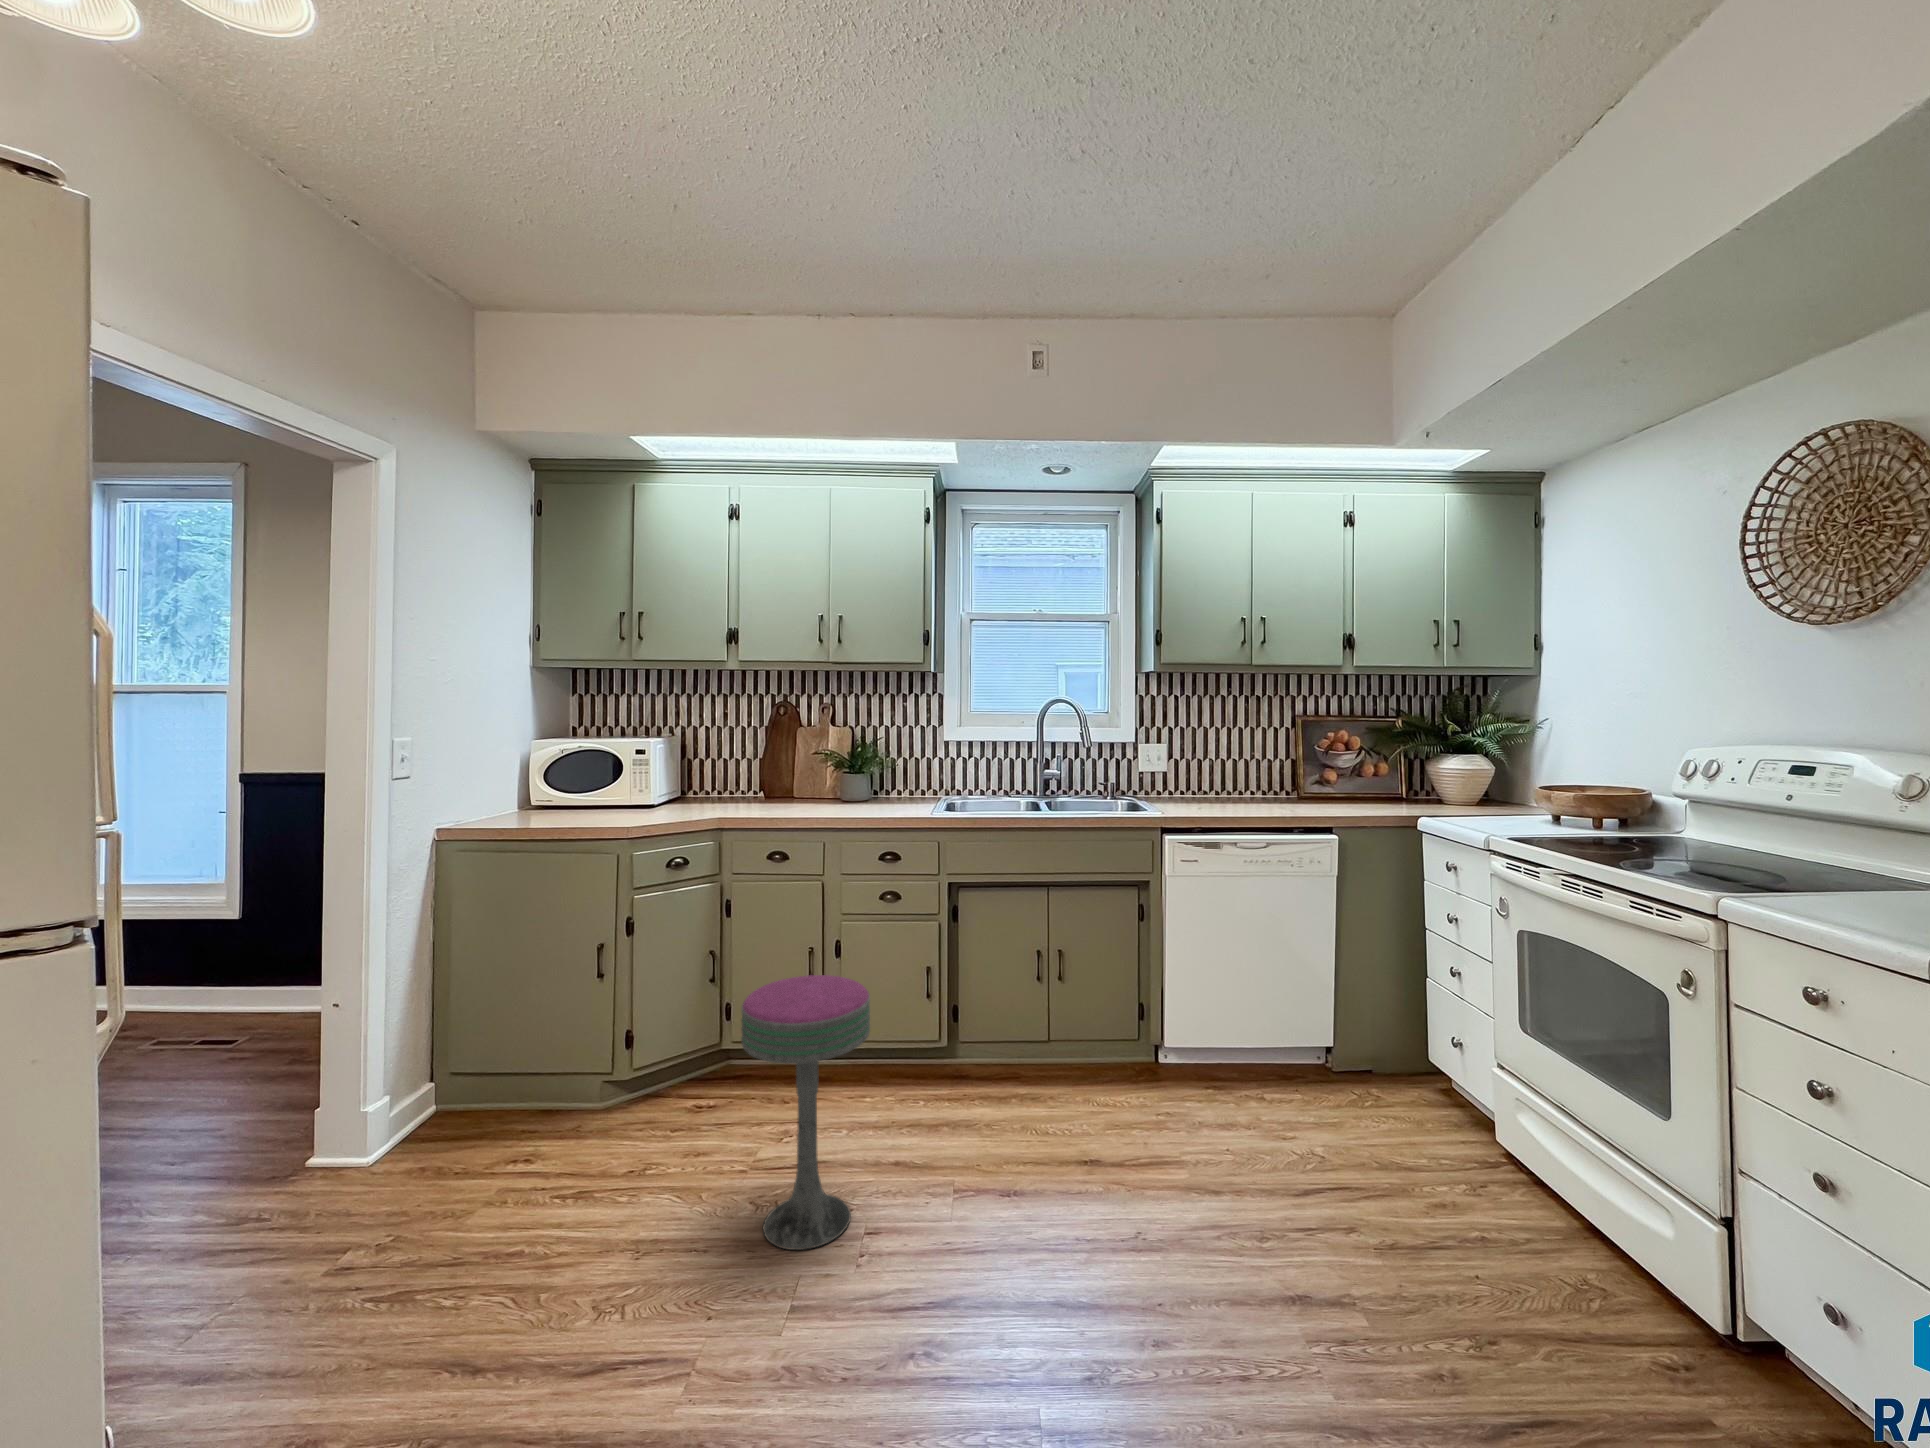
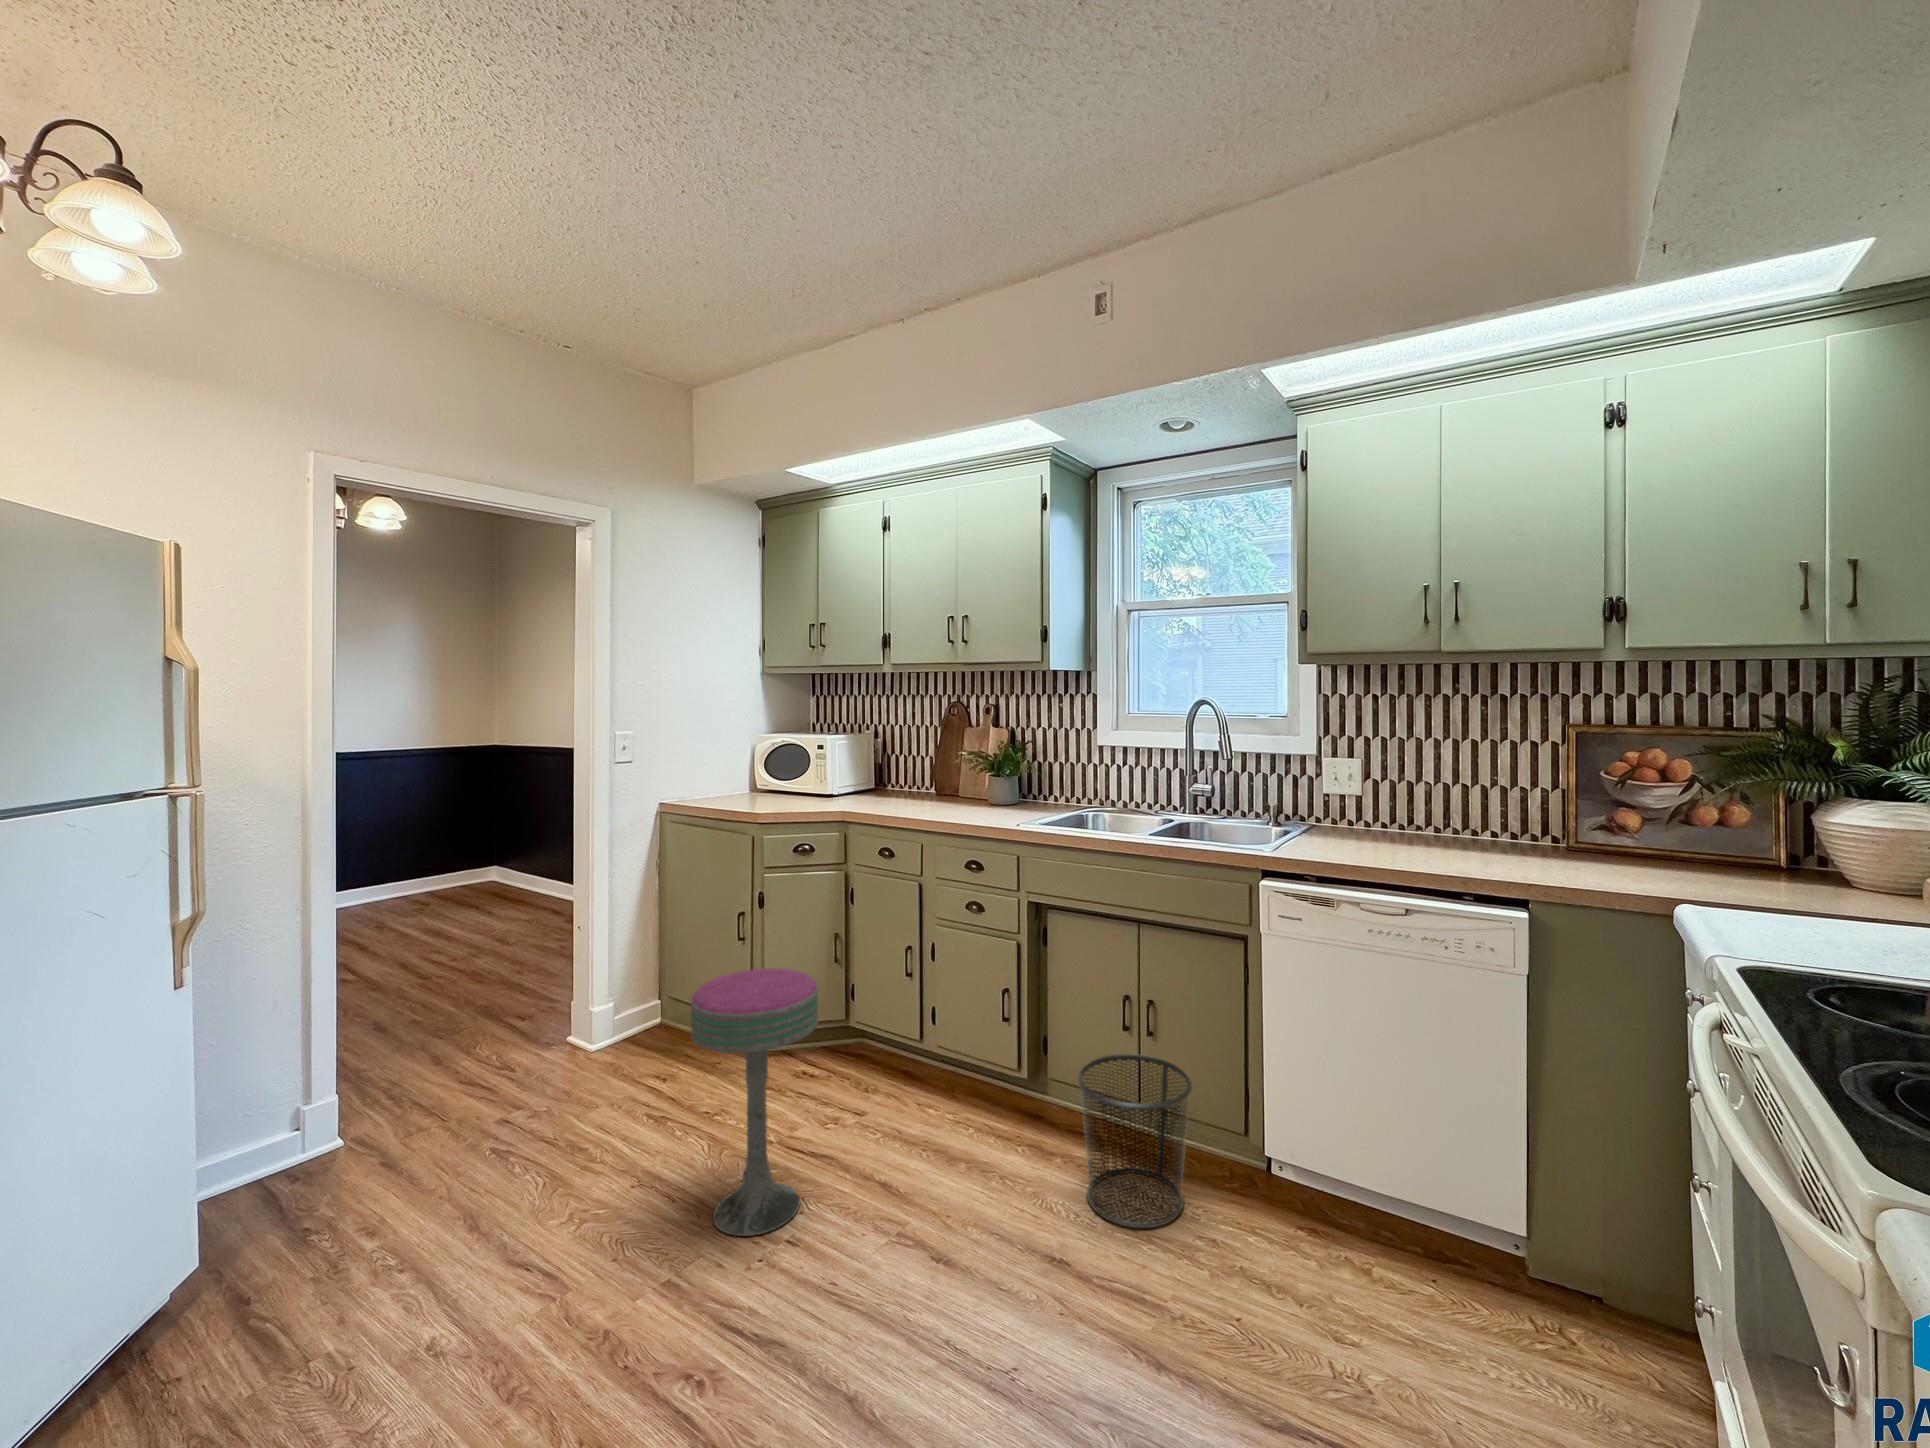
waste bin: none [1048,991,1140,1124] -> present [1078,1054,1192,1228]

